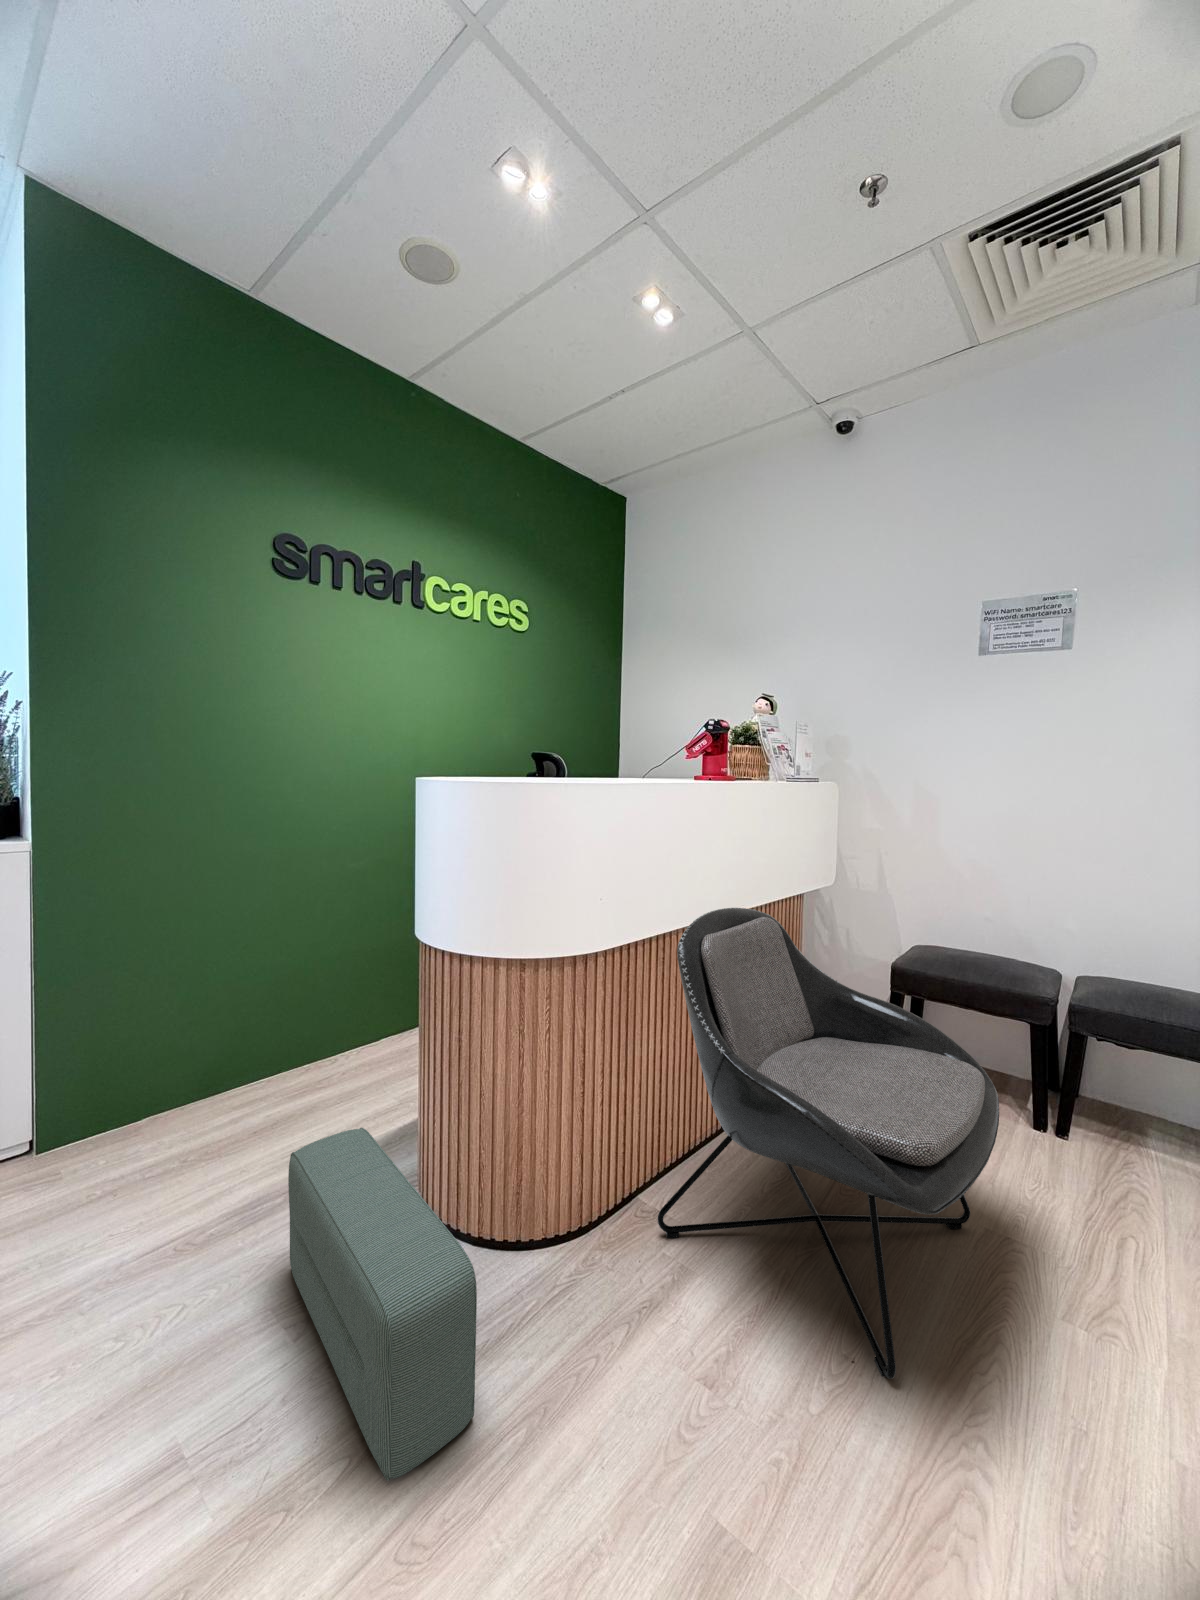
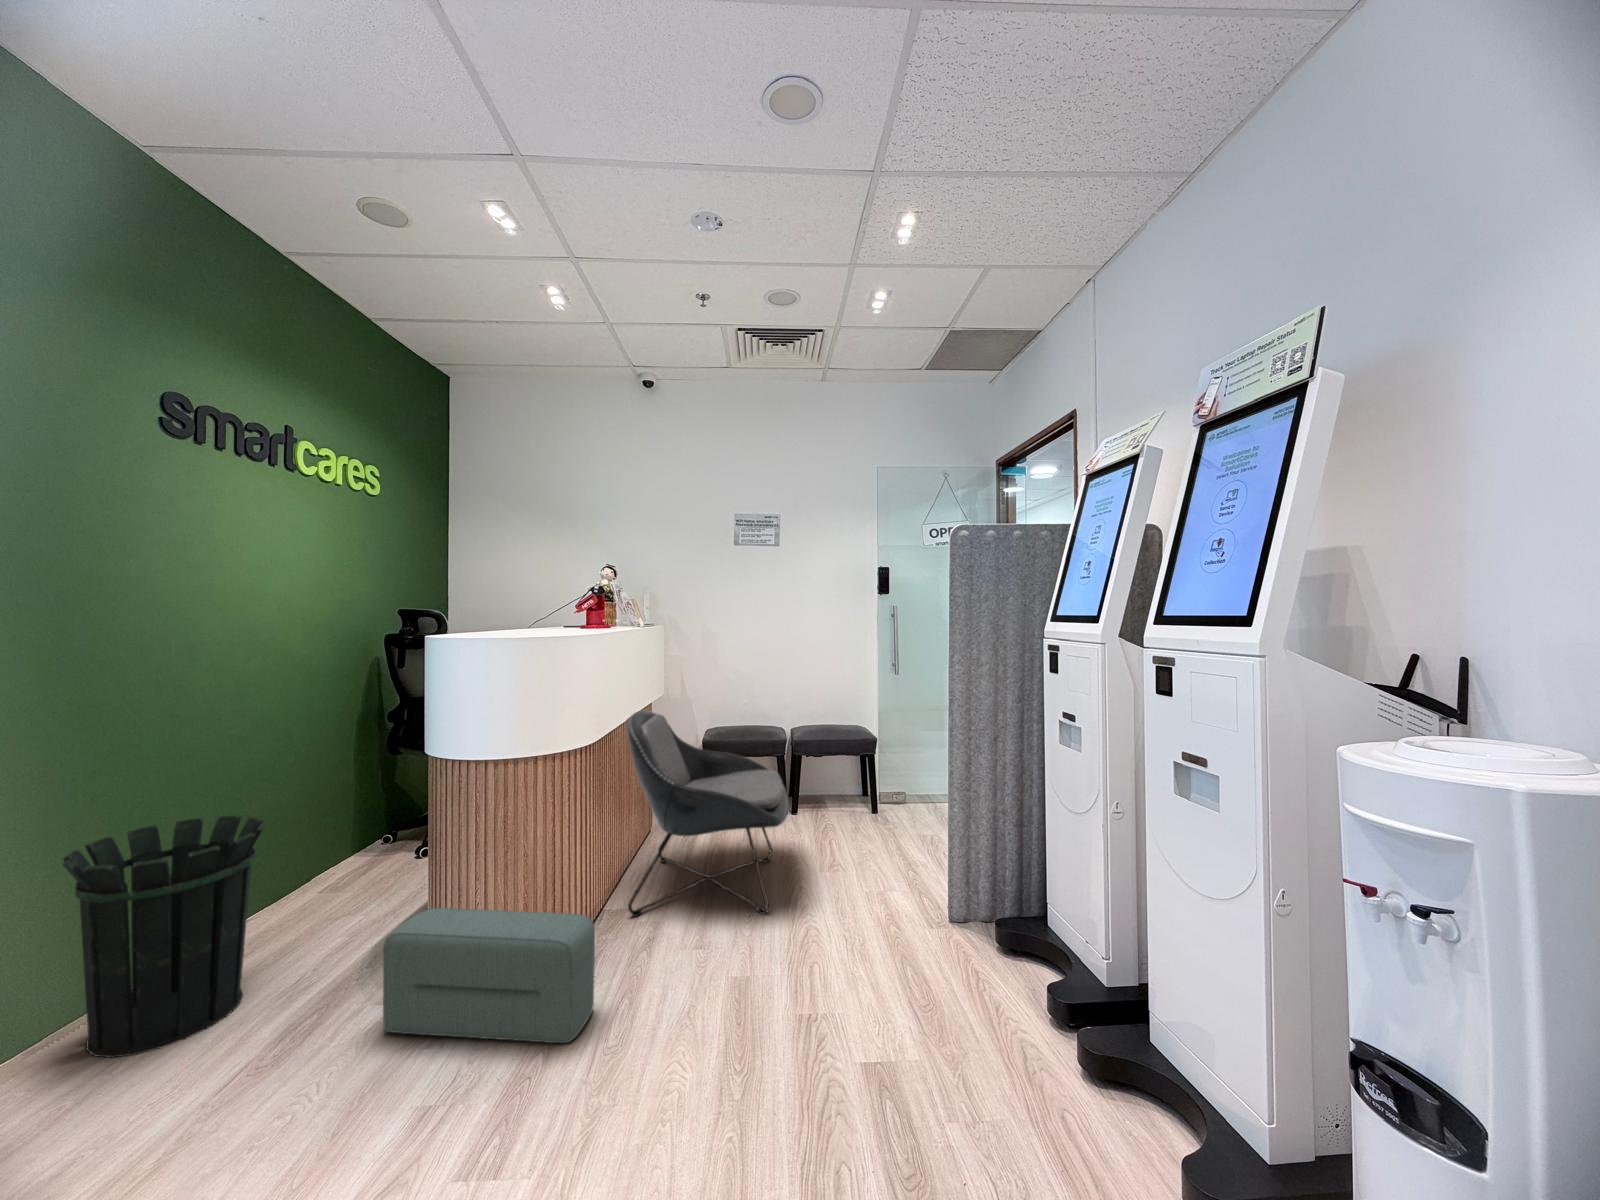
waste bin: none [148,942,312,1162] -> present [62,816,265,1058]

